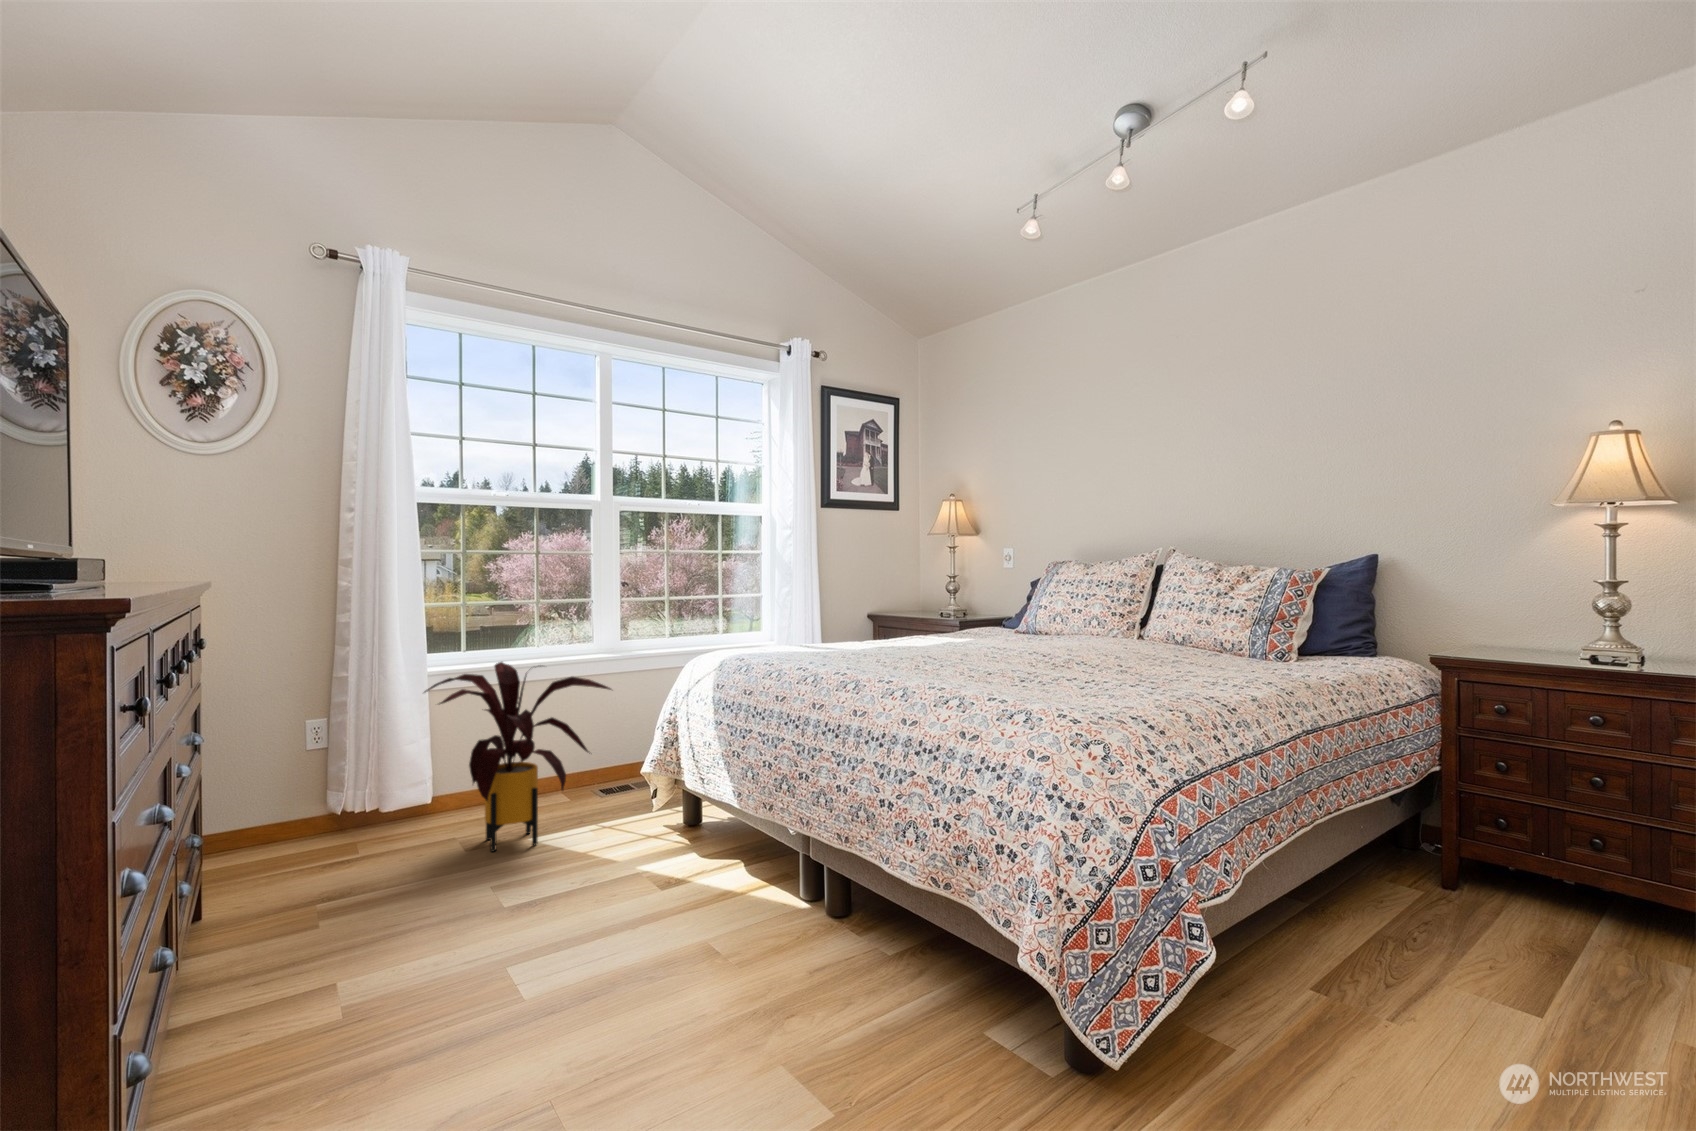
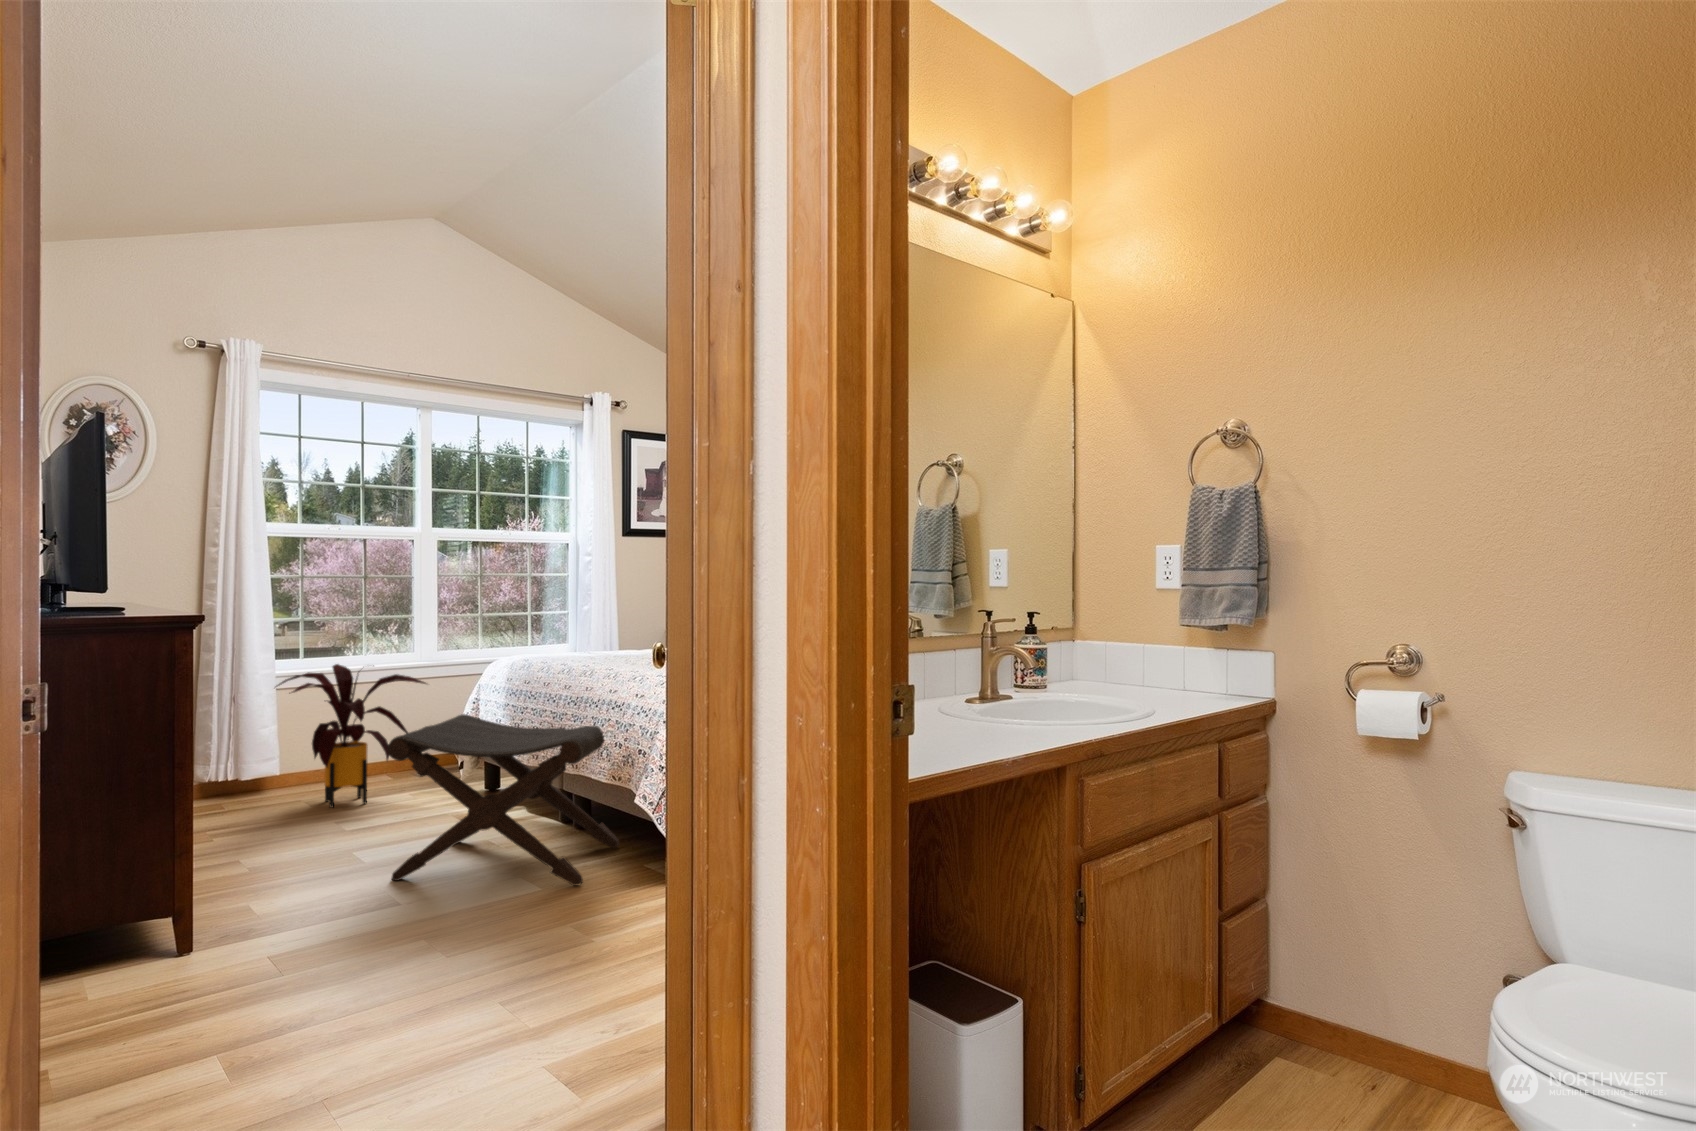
footstool: none [567,745,905,1056] -> present [388,714,620,885]

